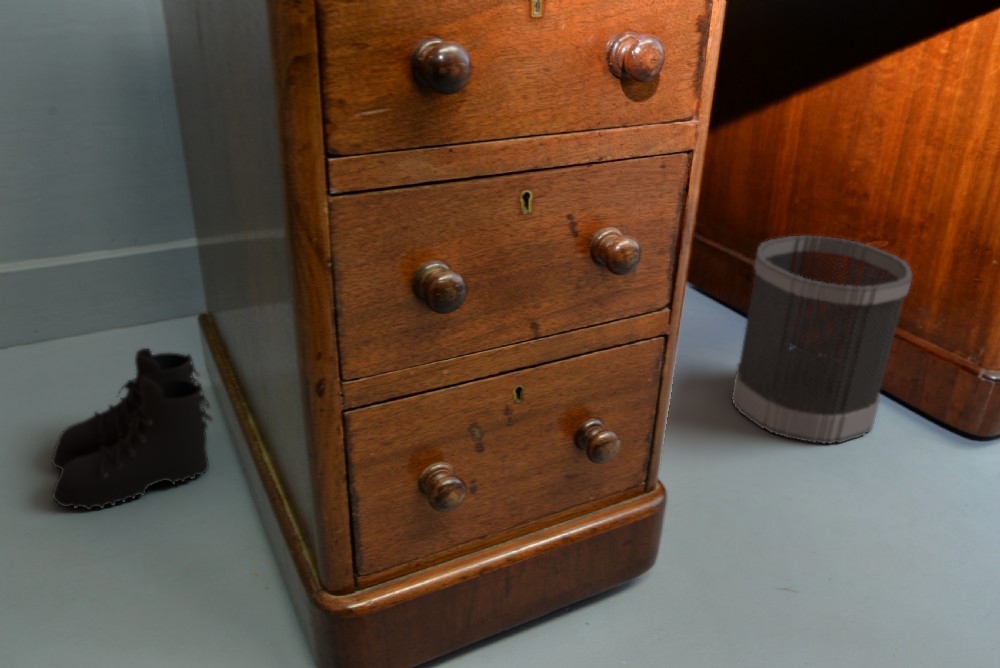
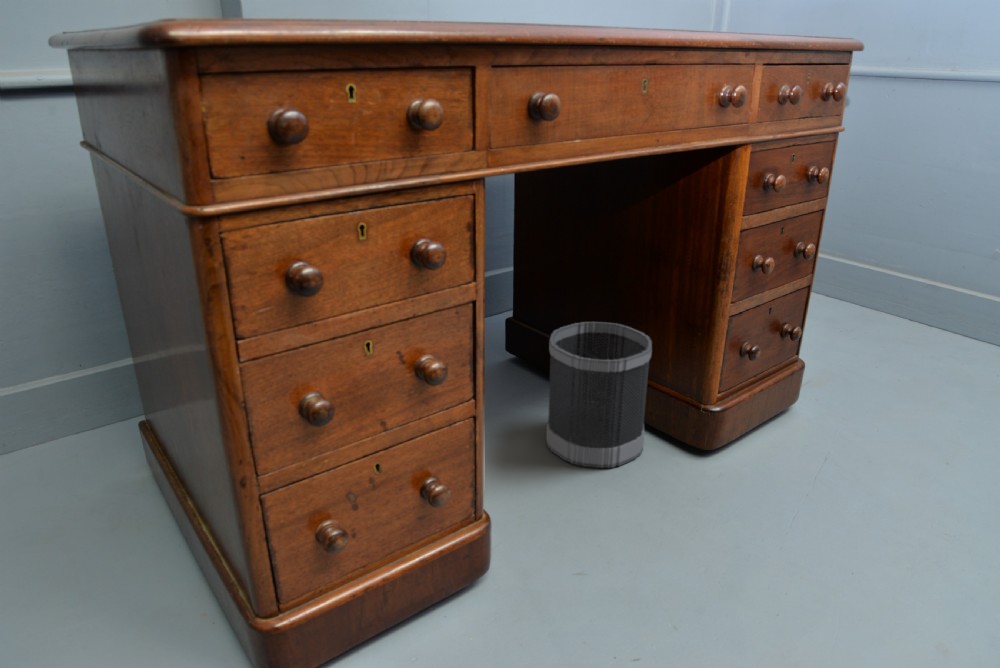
boots: present [52,348,213,510] -> none [30,456,159,586]

